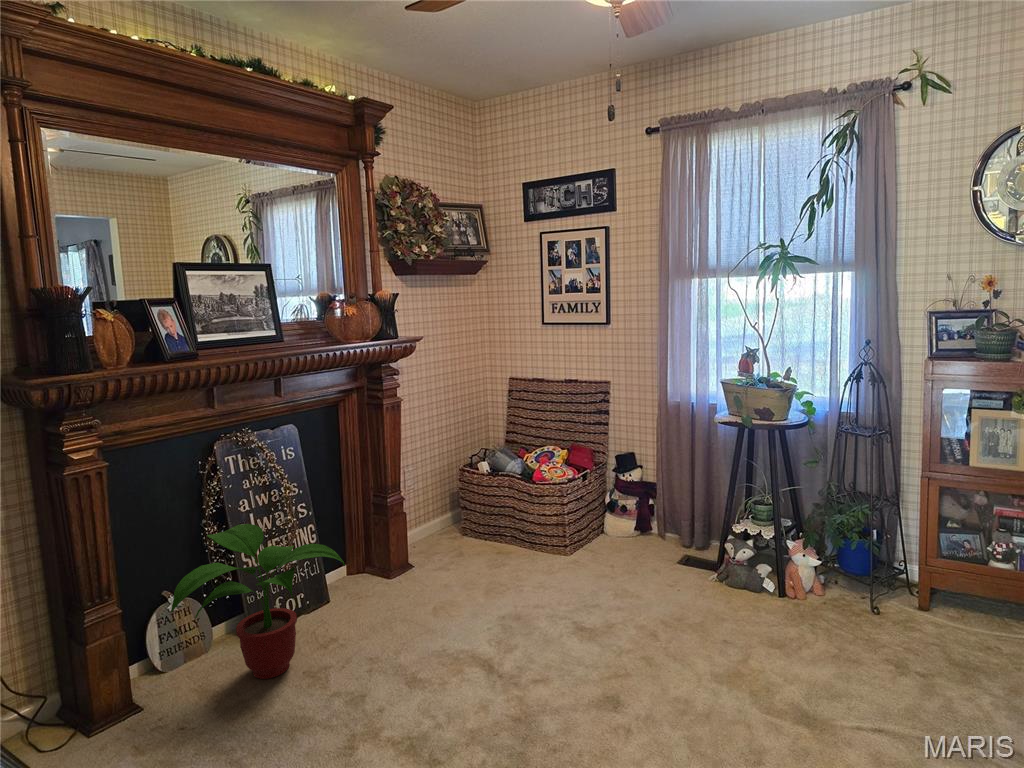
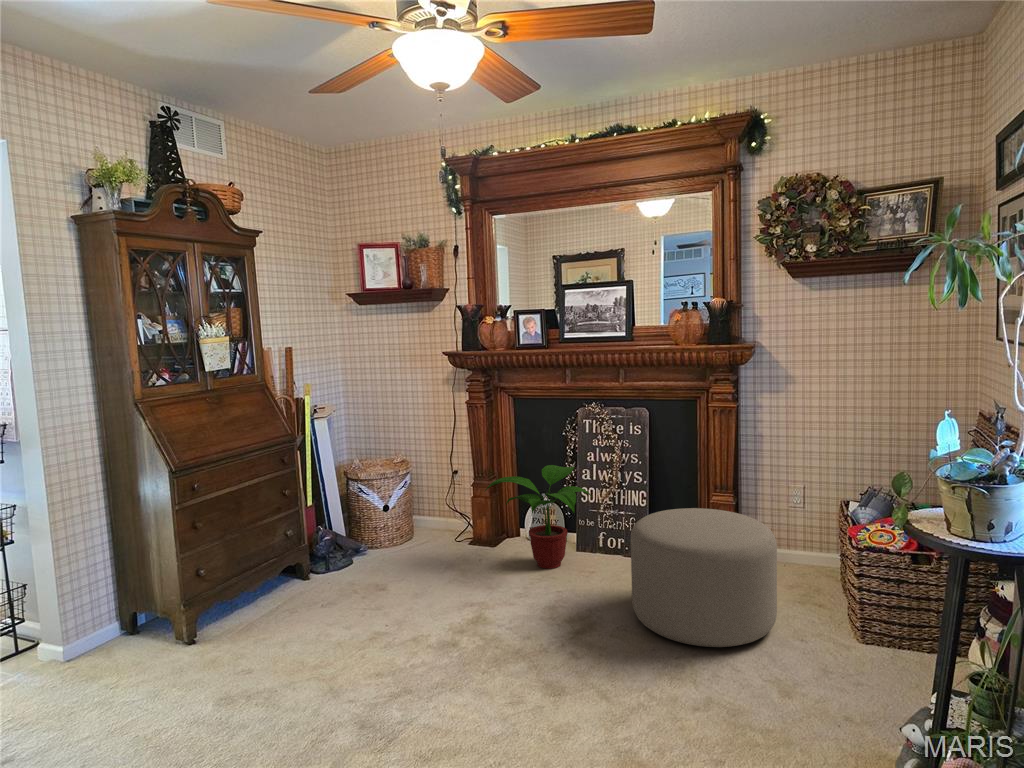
ottoman: none [418,492,557,629] -> present [631,508,777,647]

